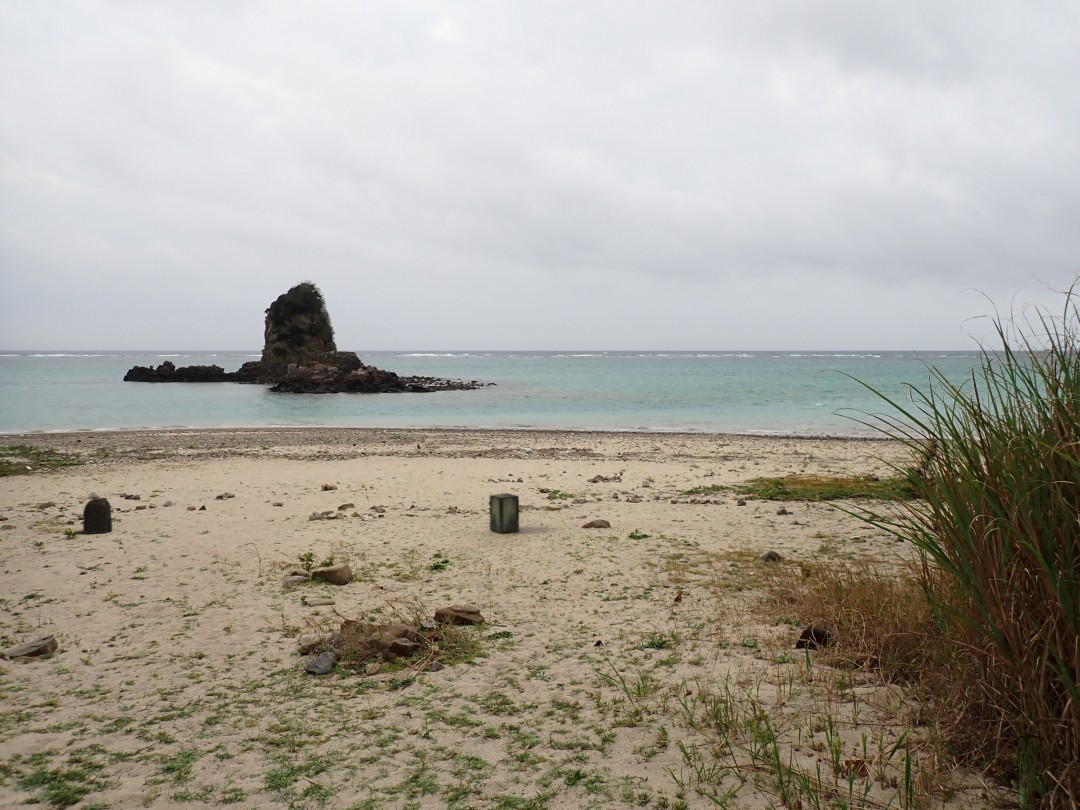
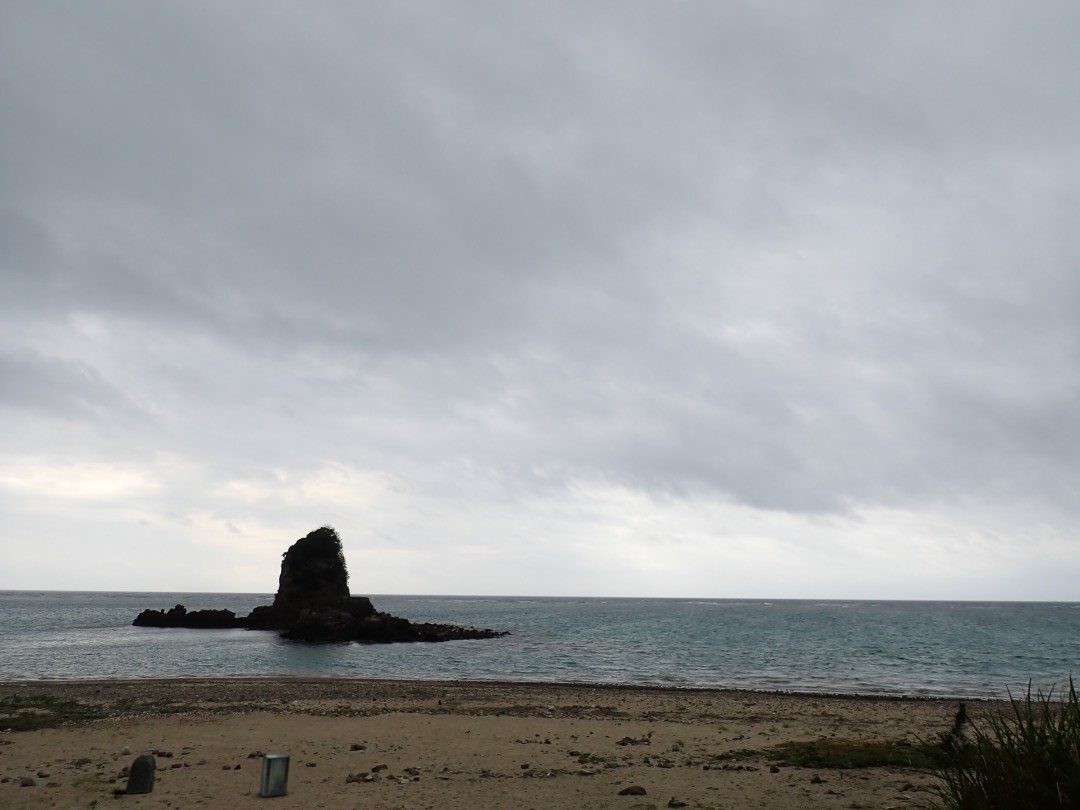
storage box: present [490,493,519,533] -> present [260,754,290,797]

